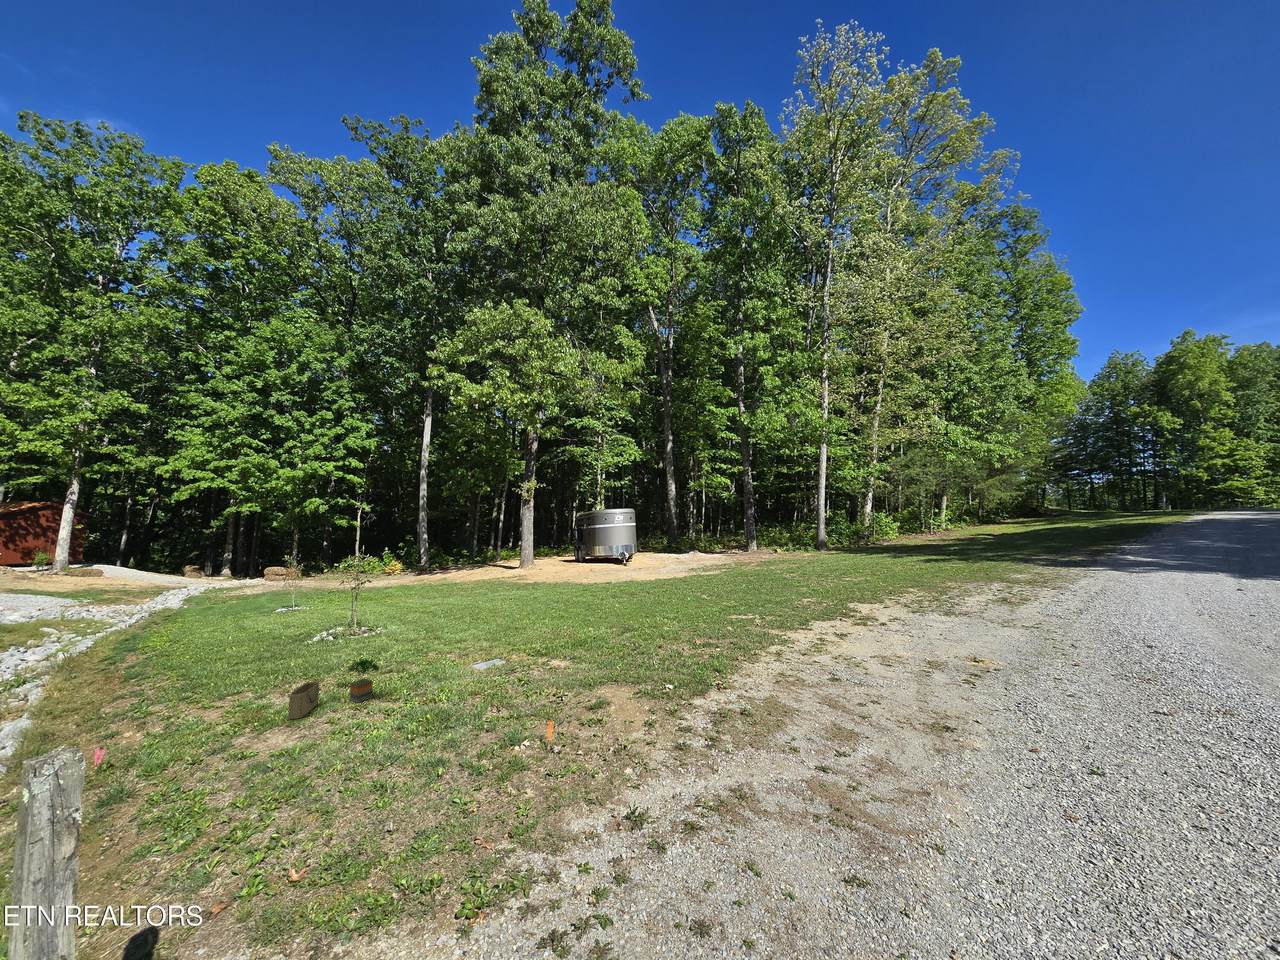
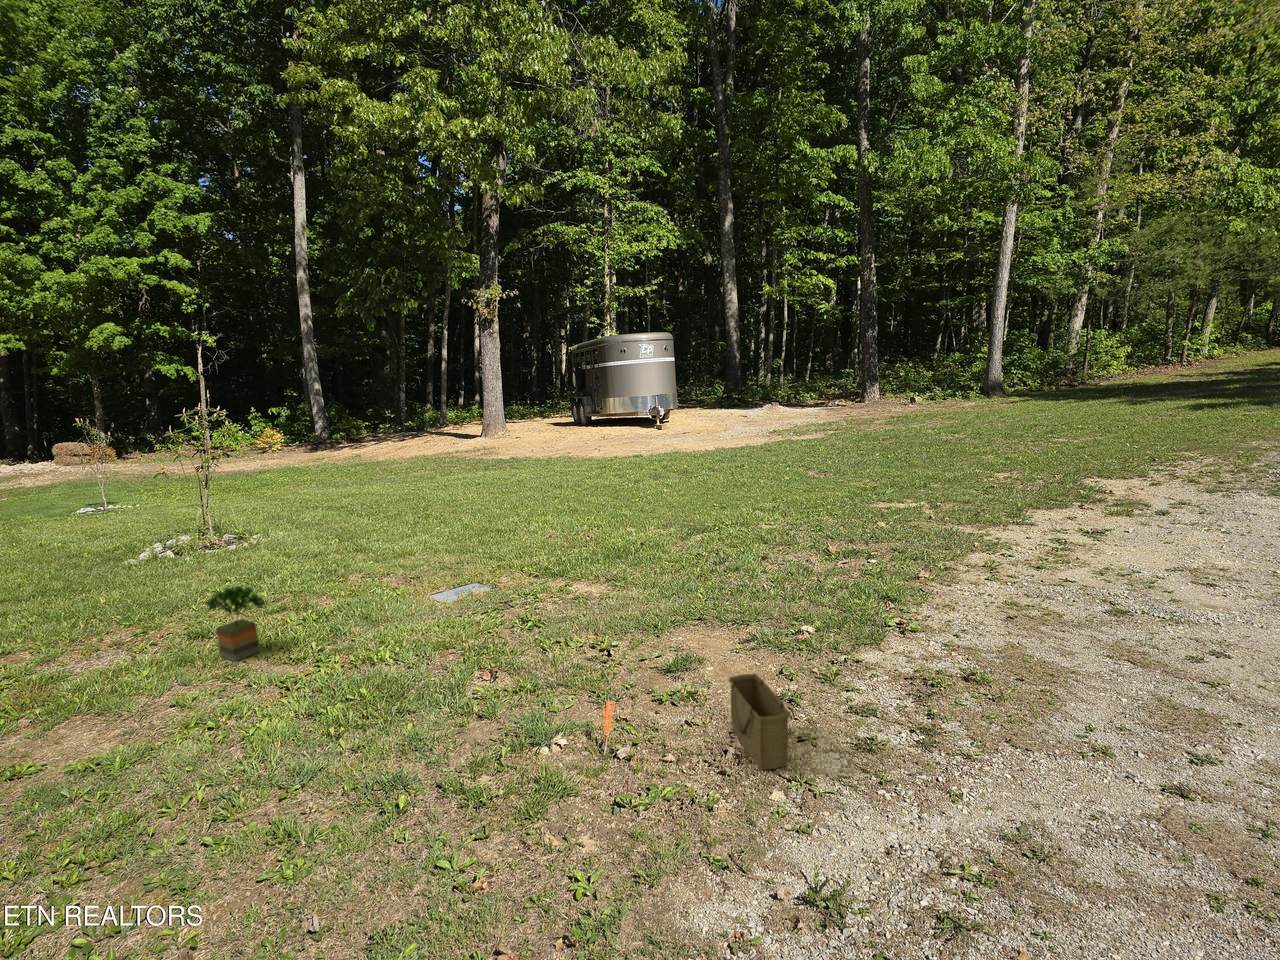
basket: present [288,681,320,719] -> present [729,674,790,770]

